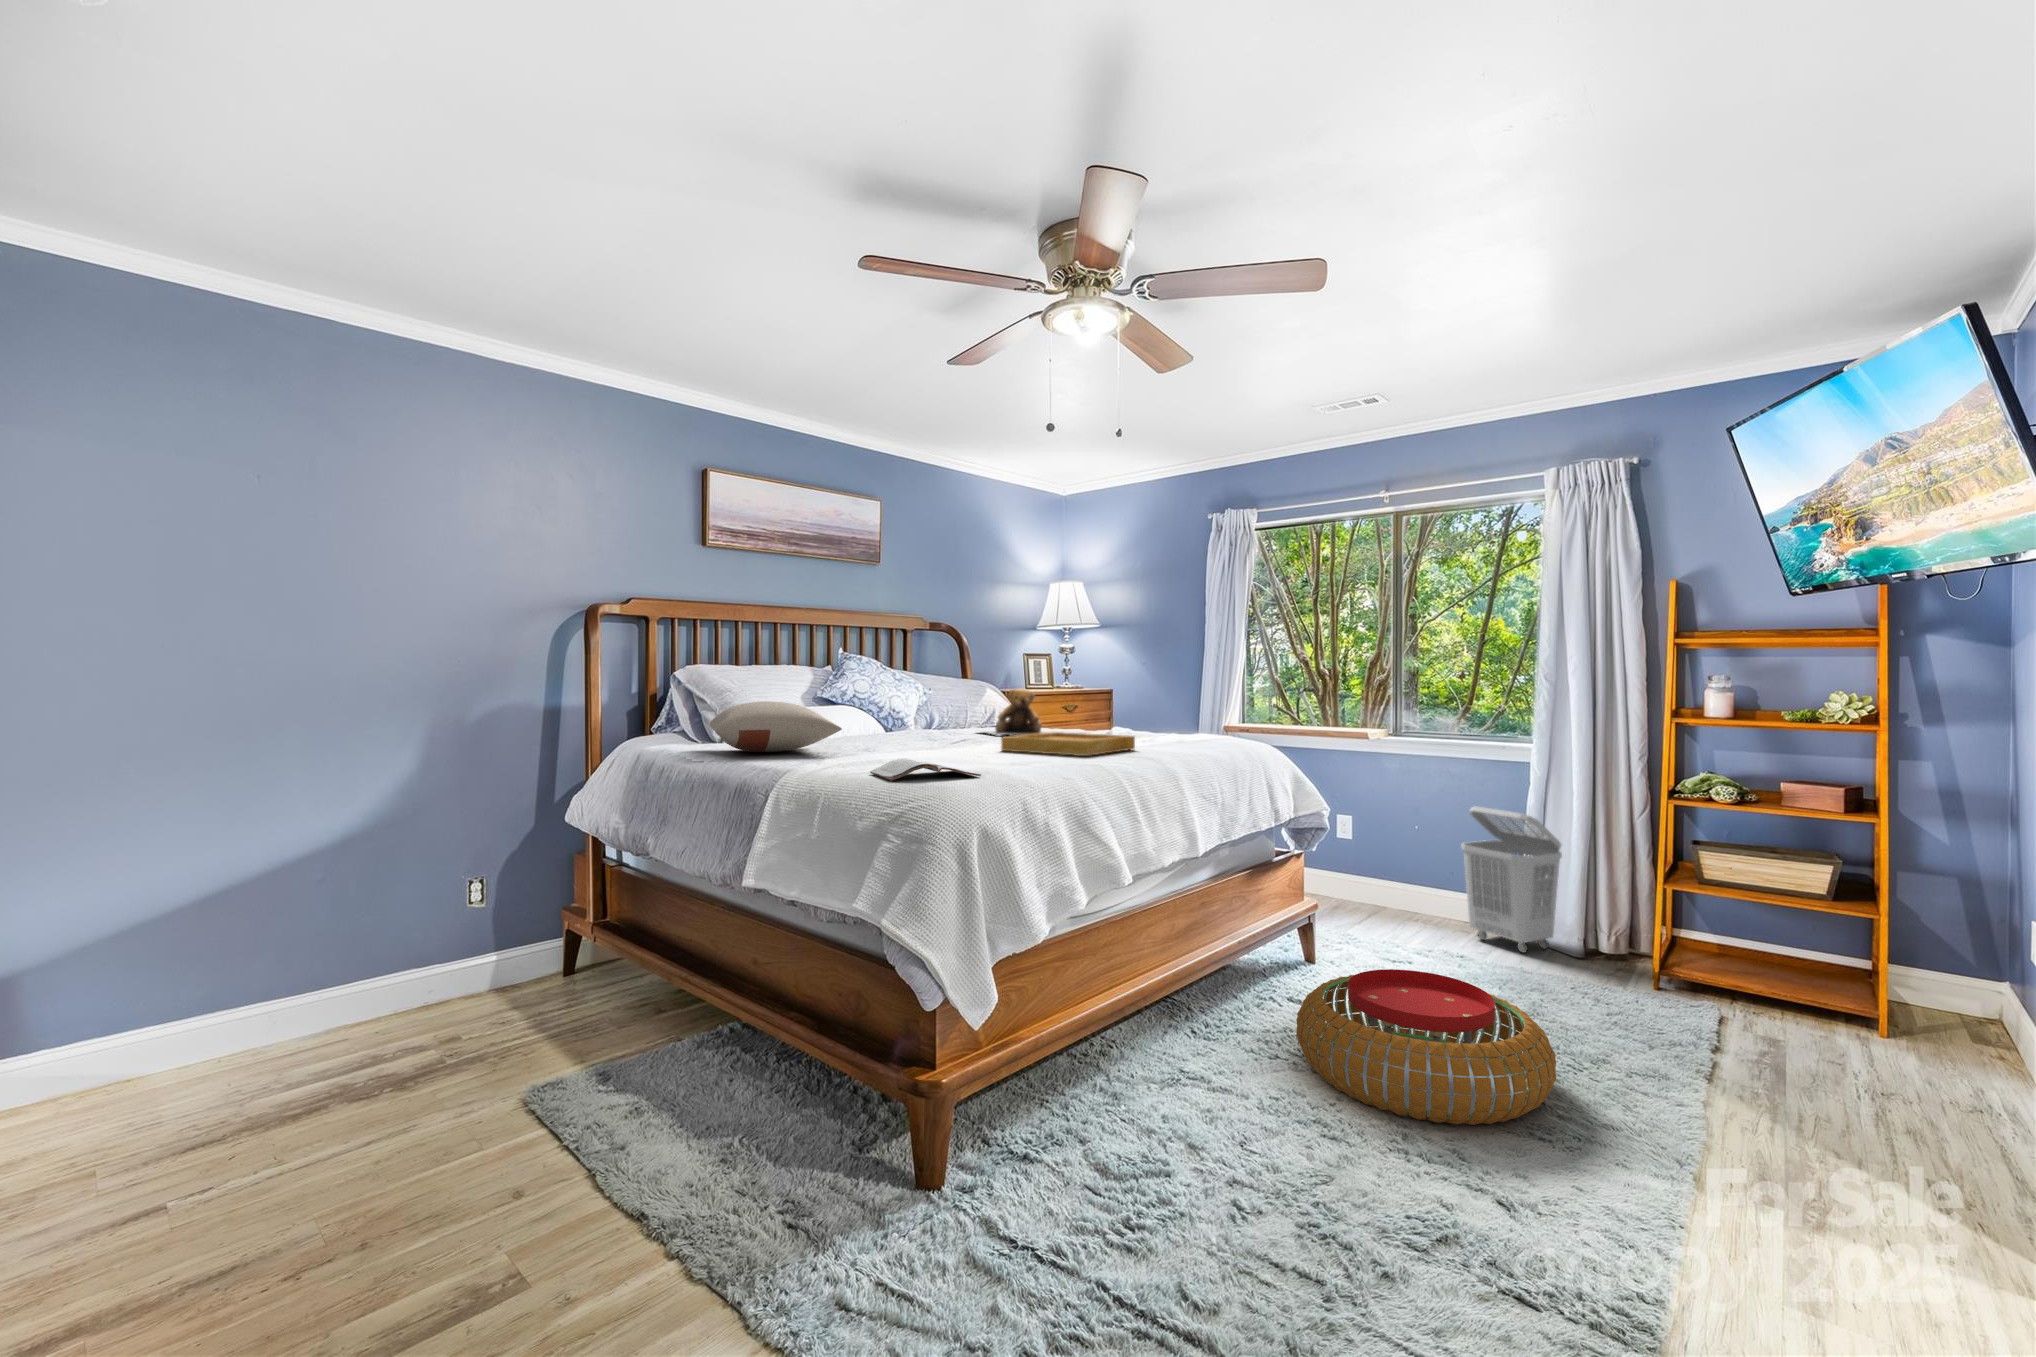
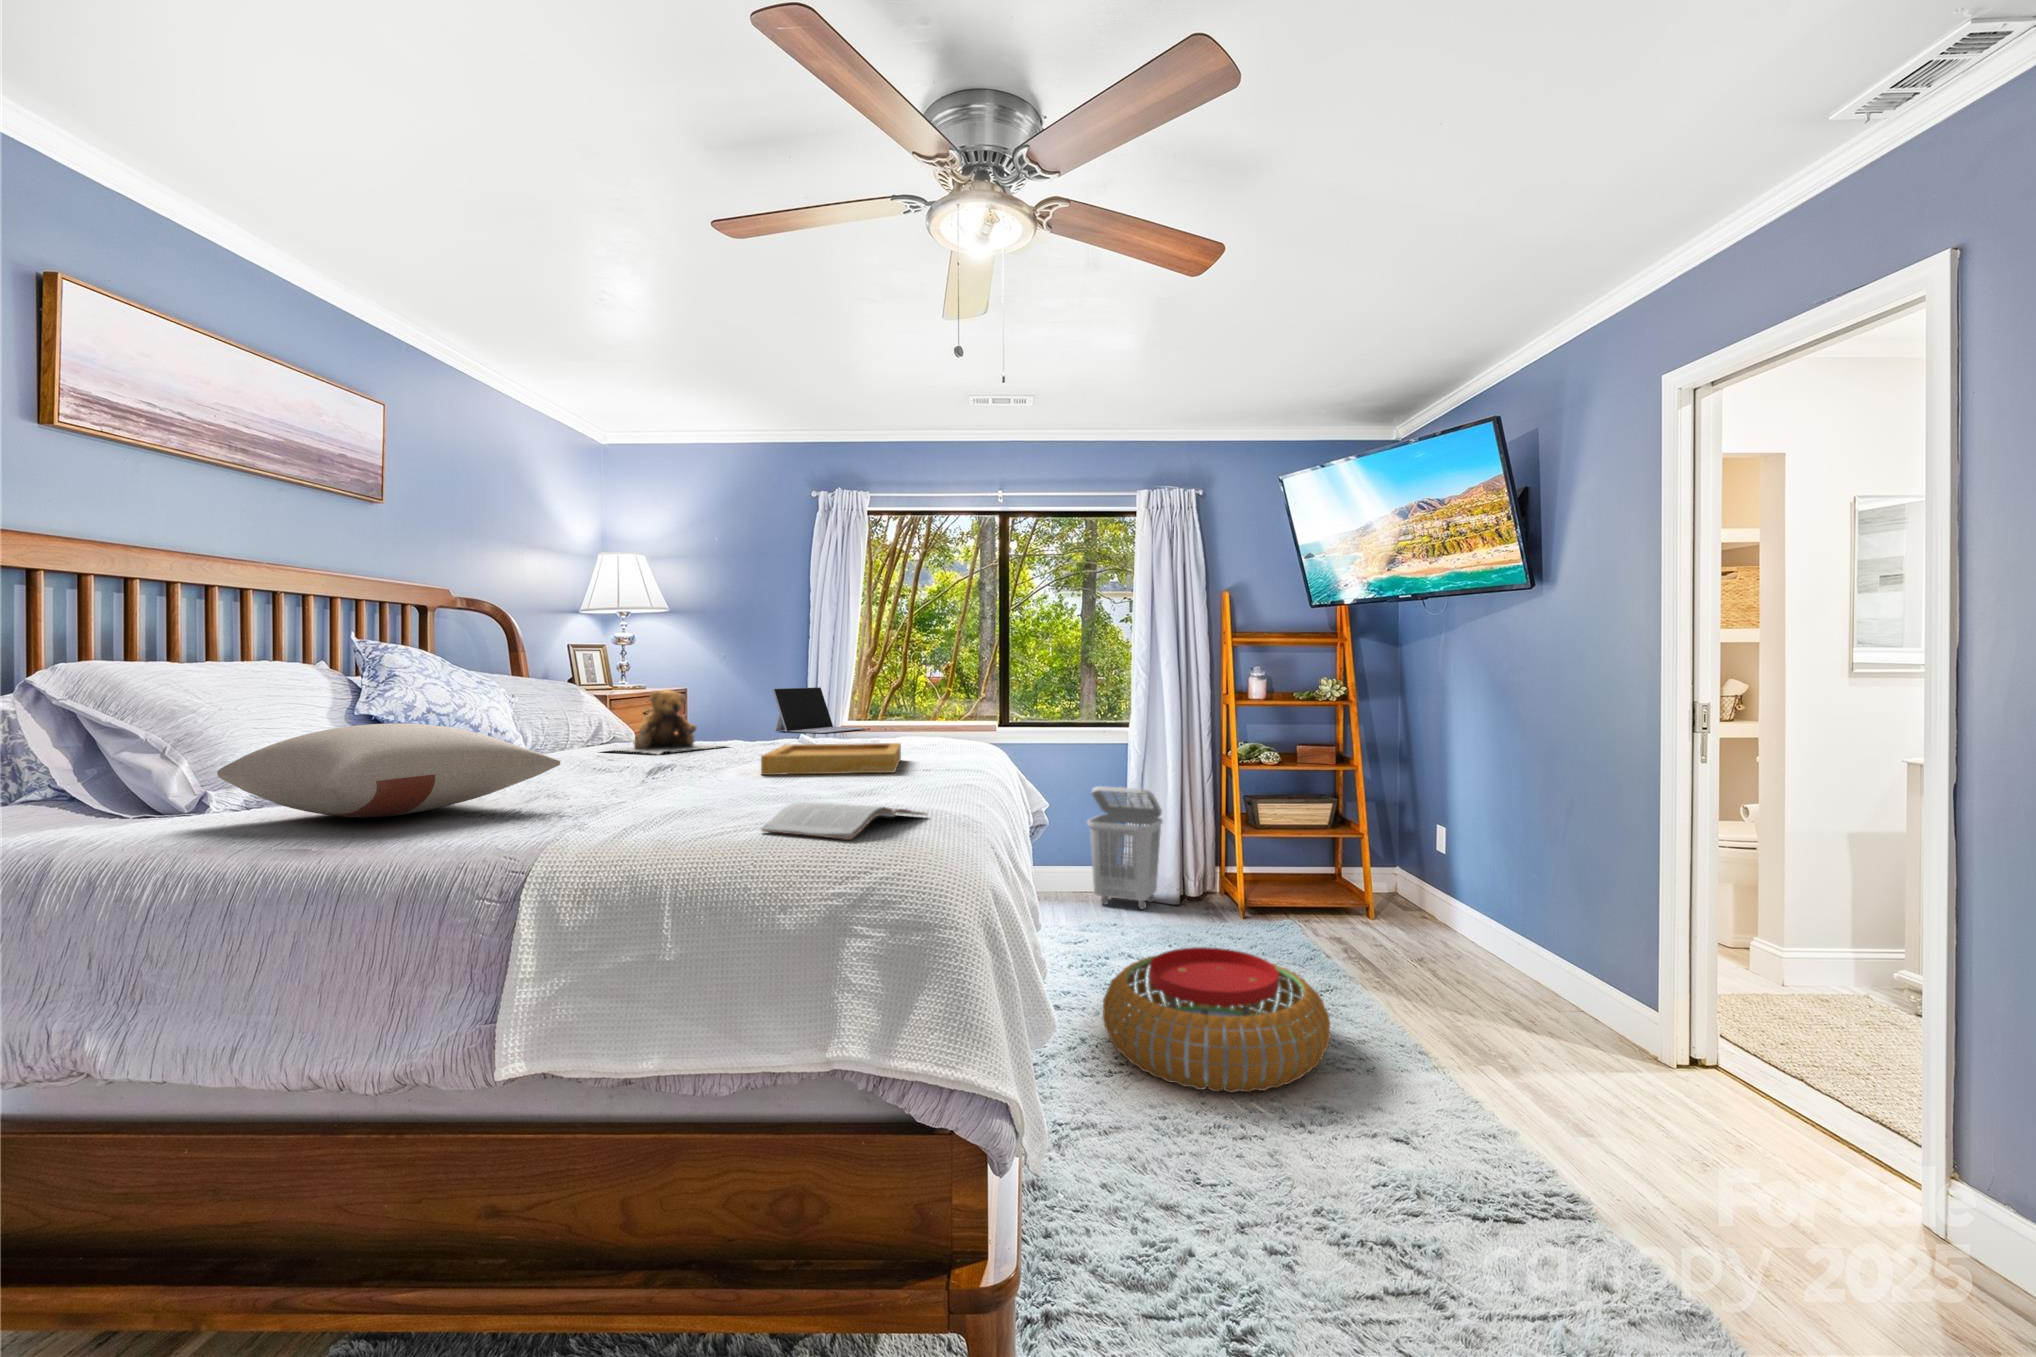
laptop: none [1145,690,1226,730] -> present [773,687,866,733]

